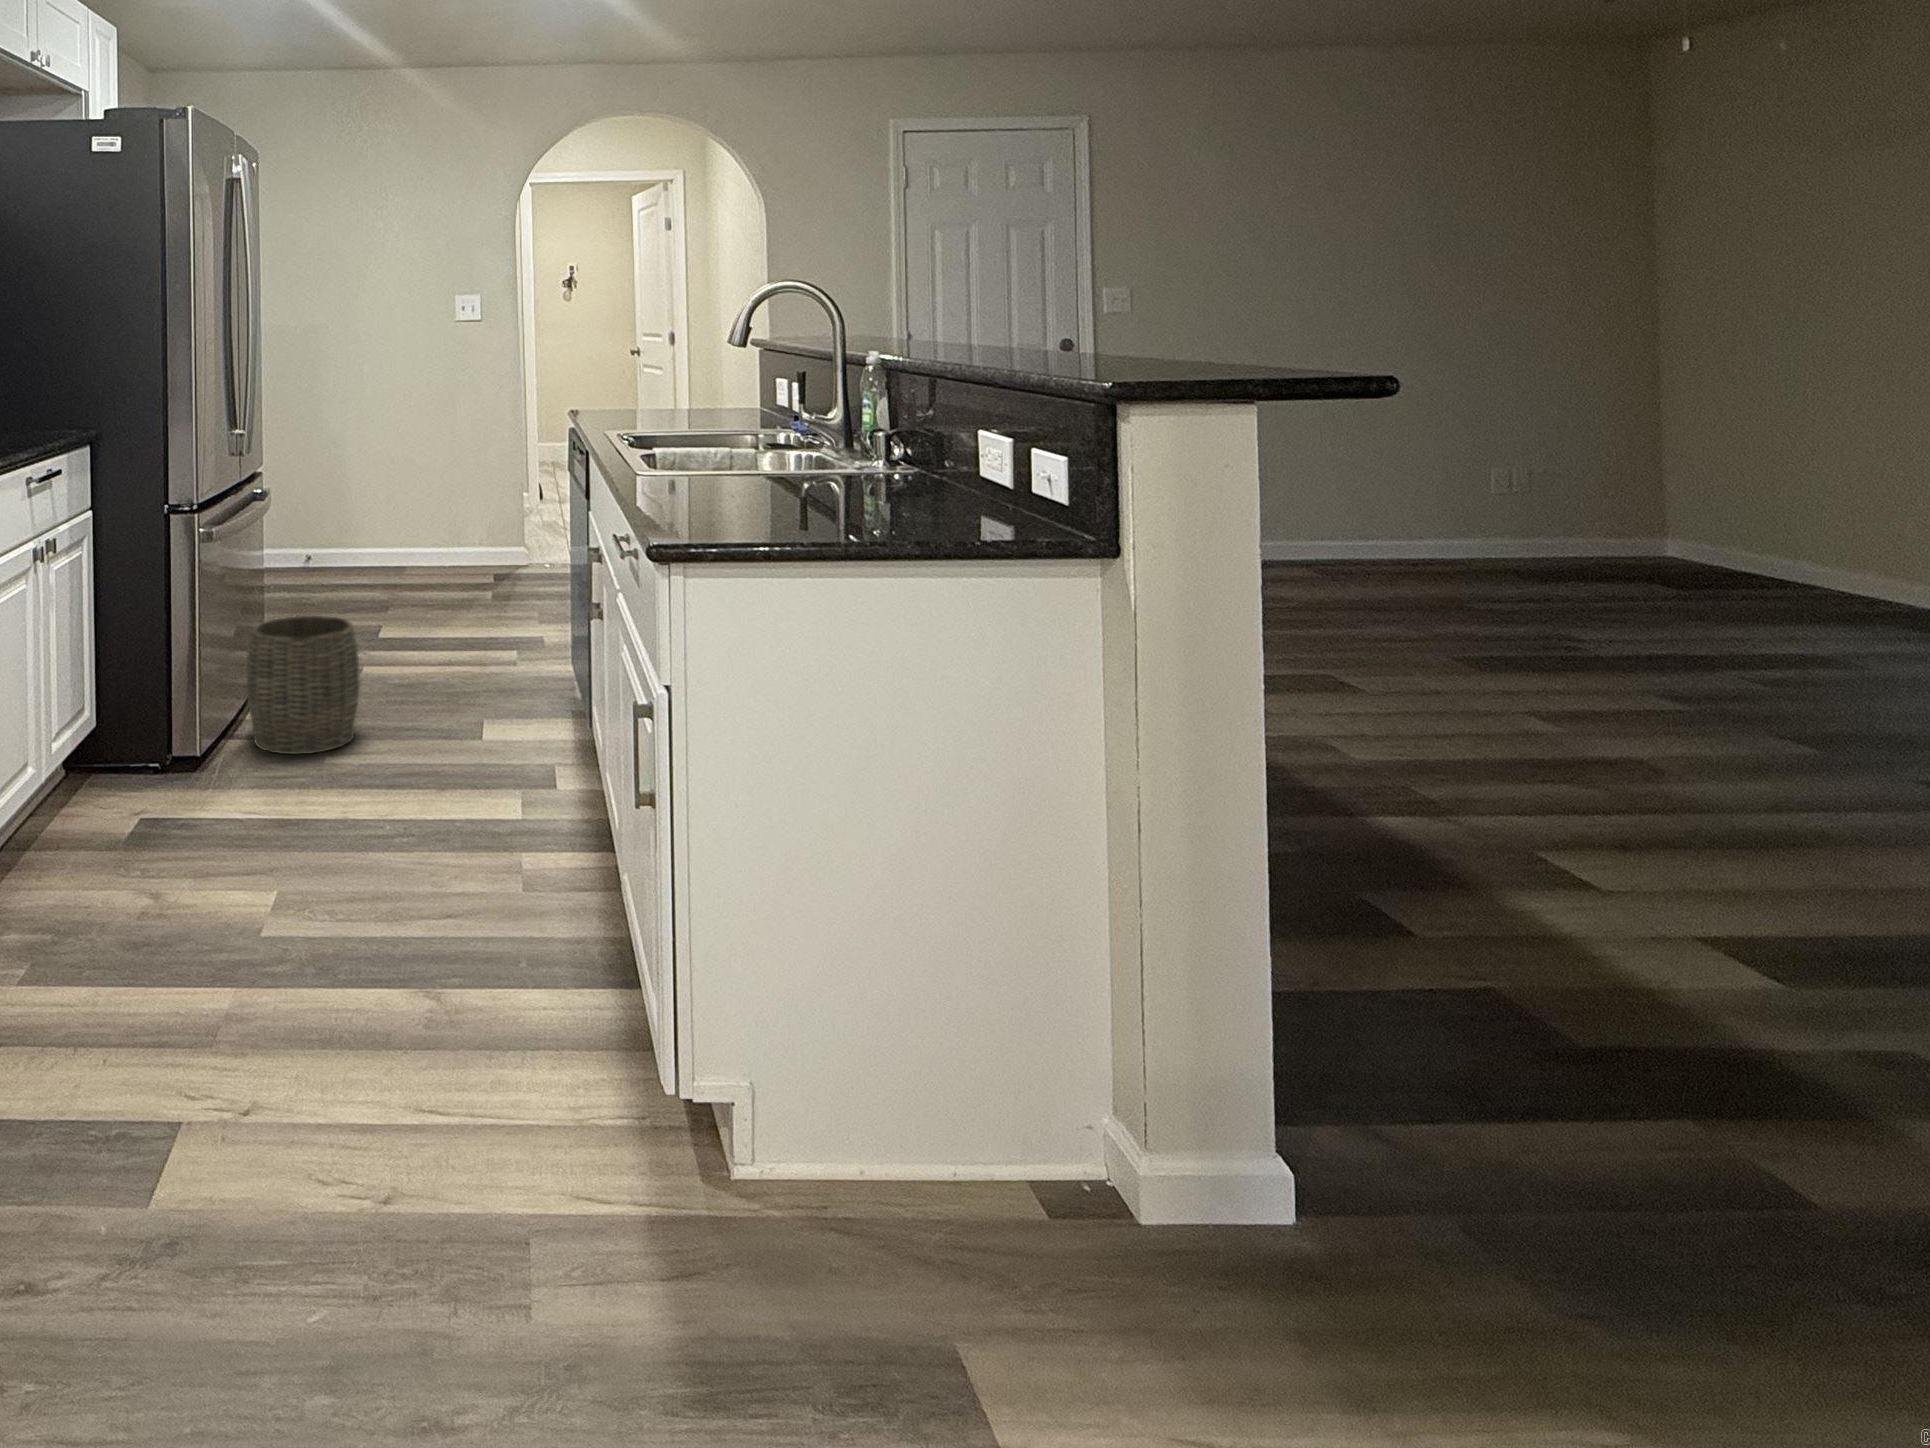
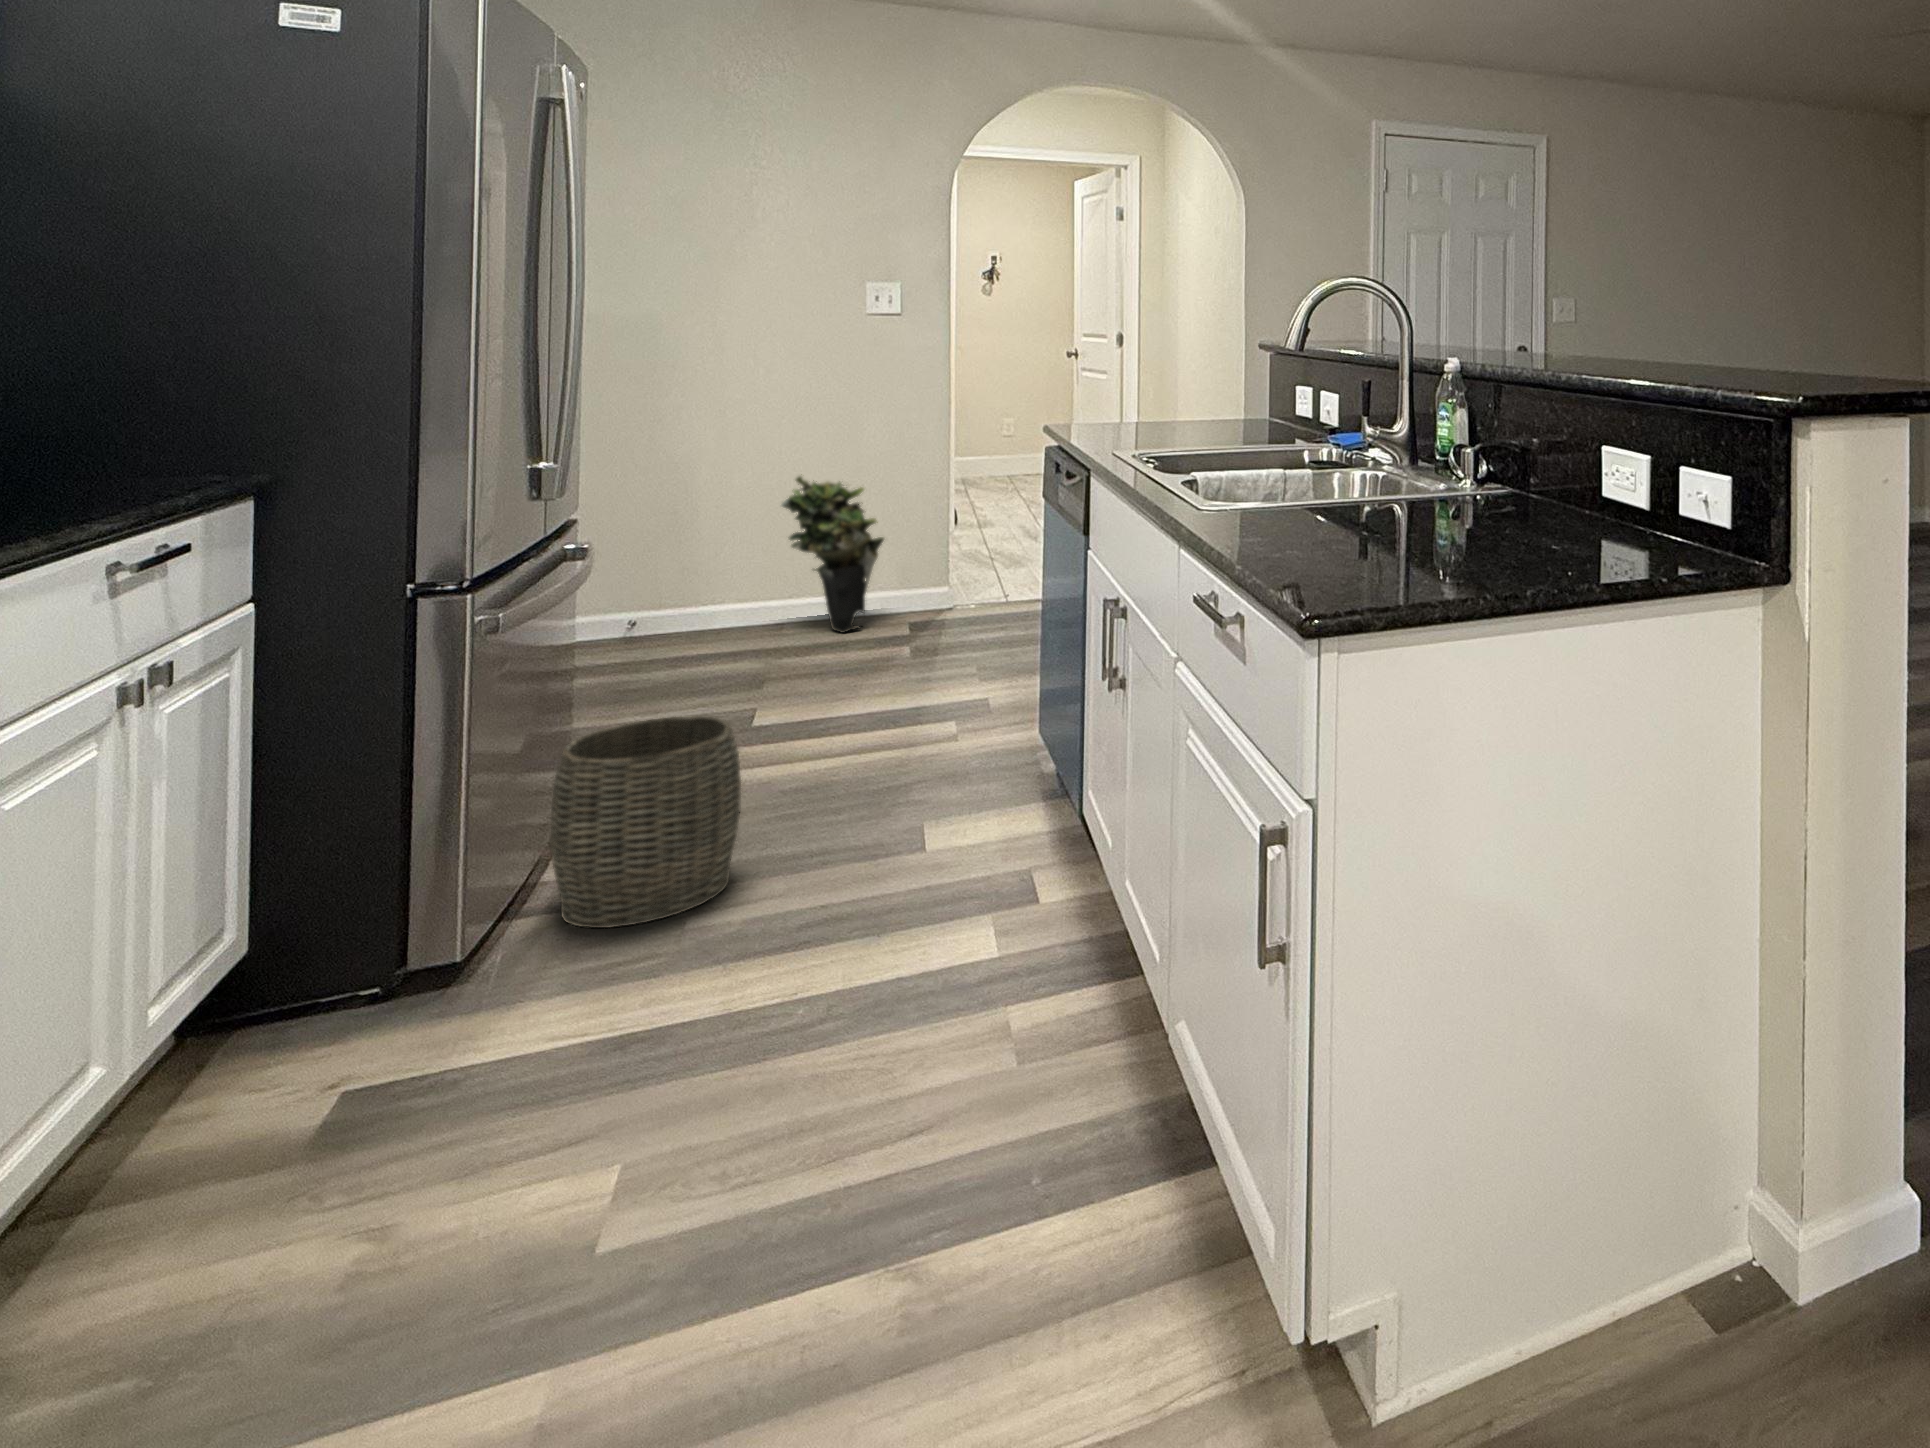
potted plant: none [399,444,476,579] -> present [782,476,884,633]

